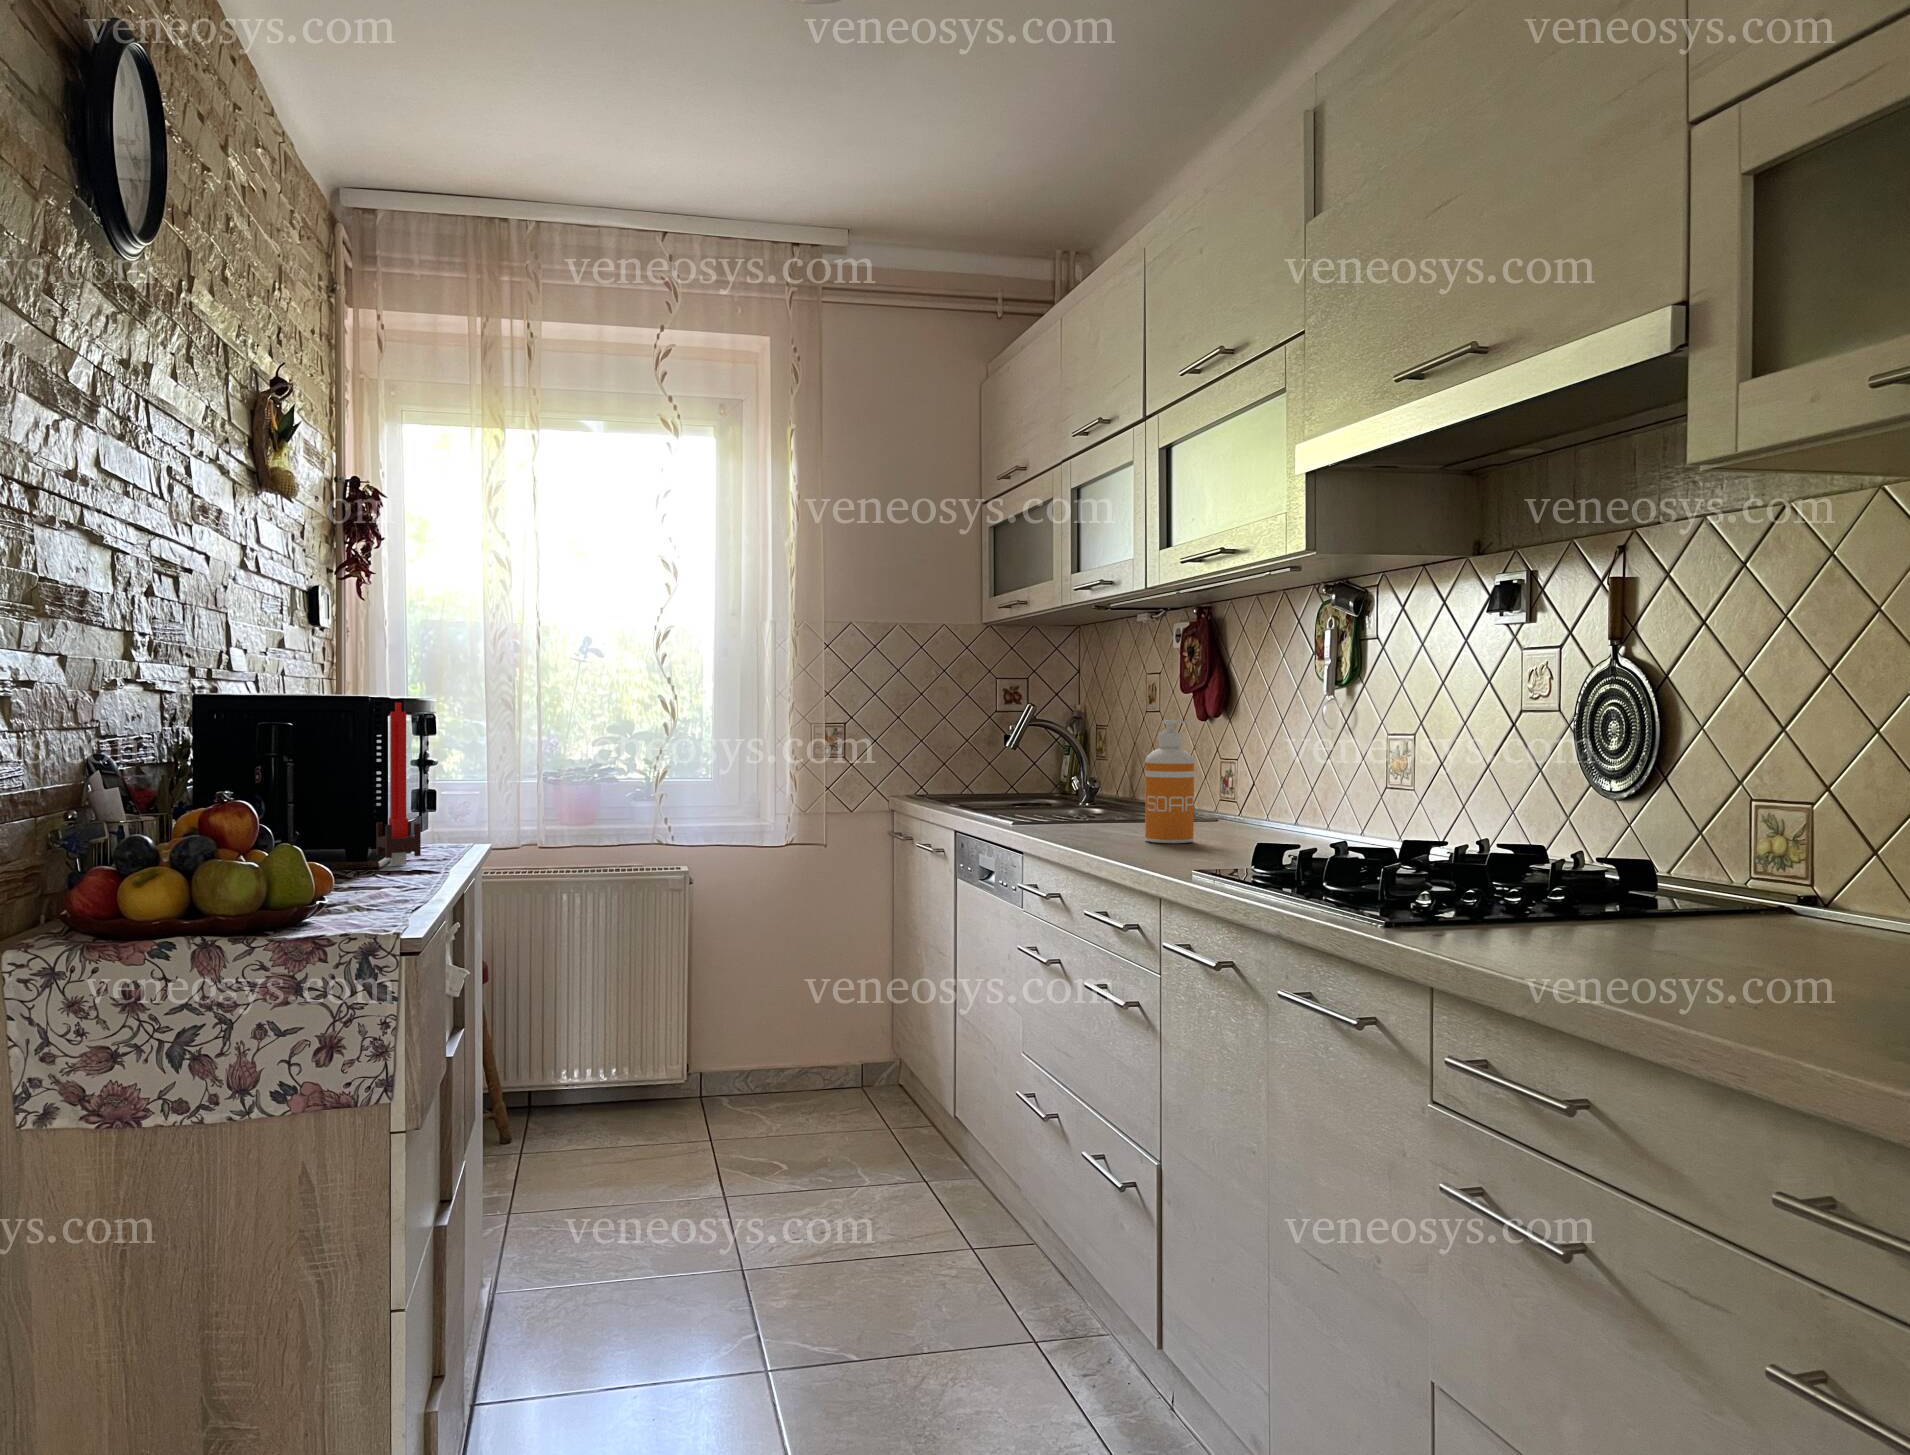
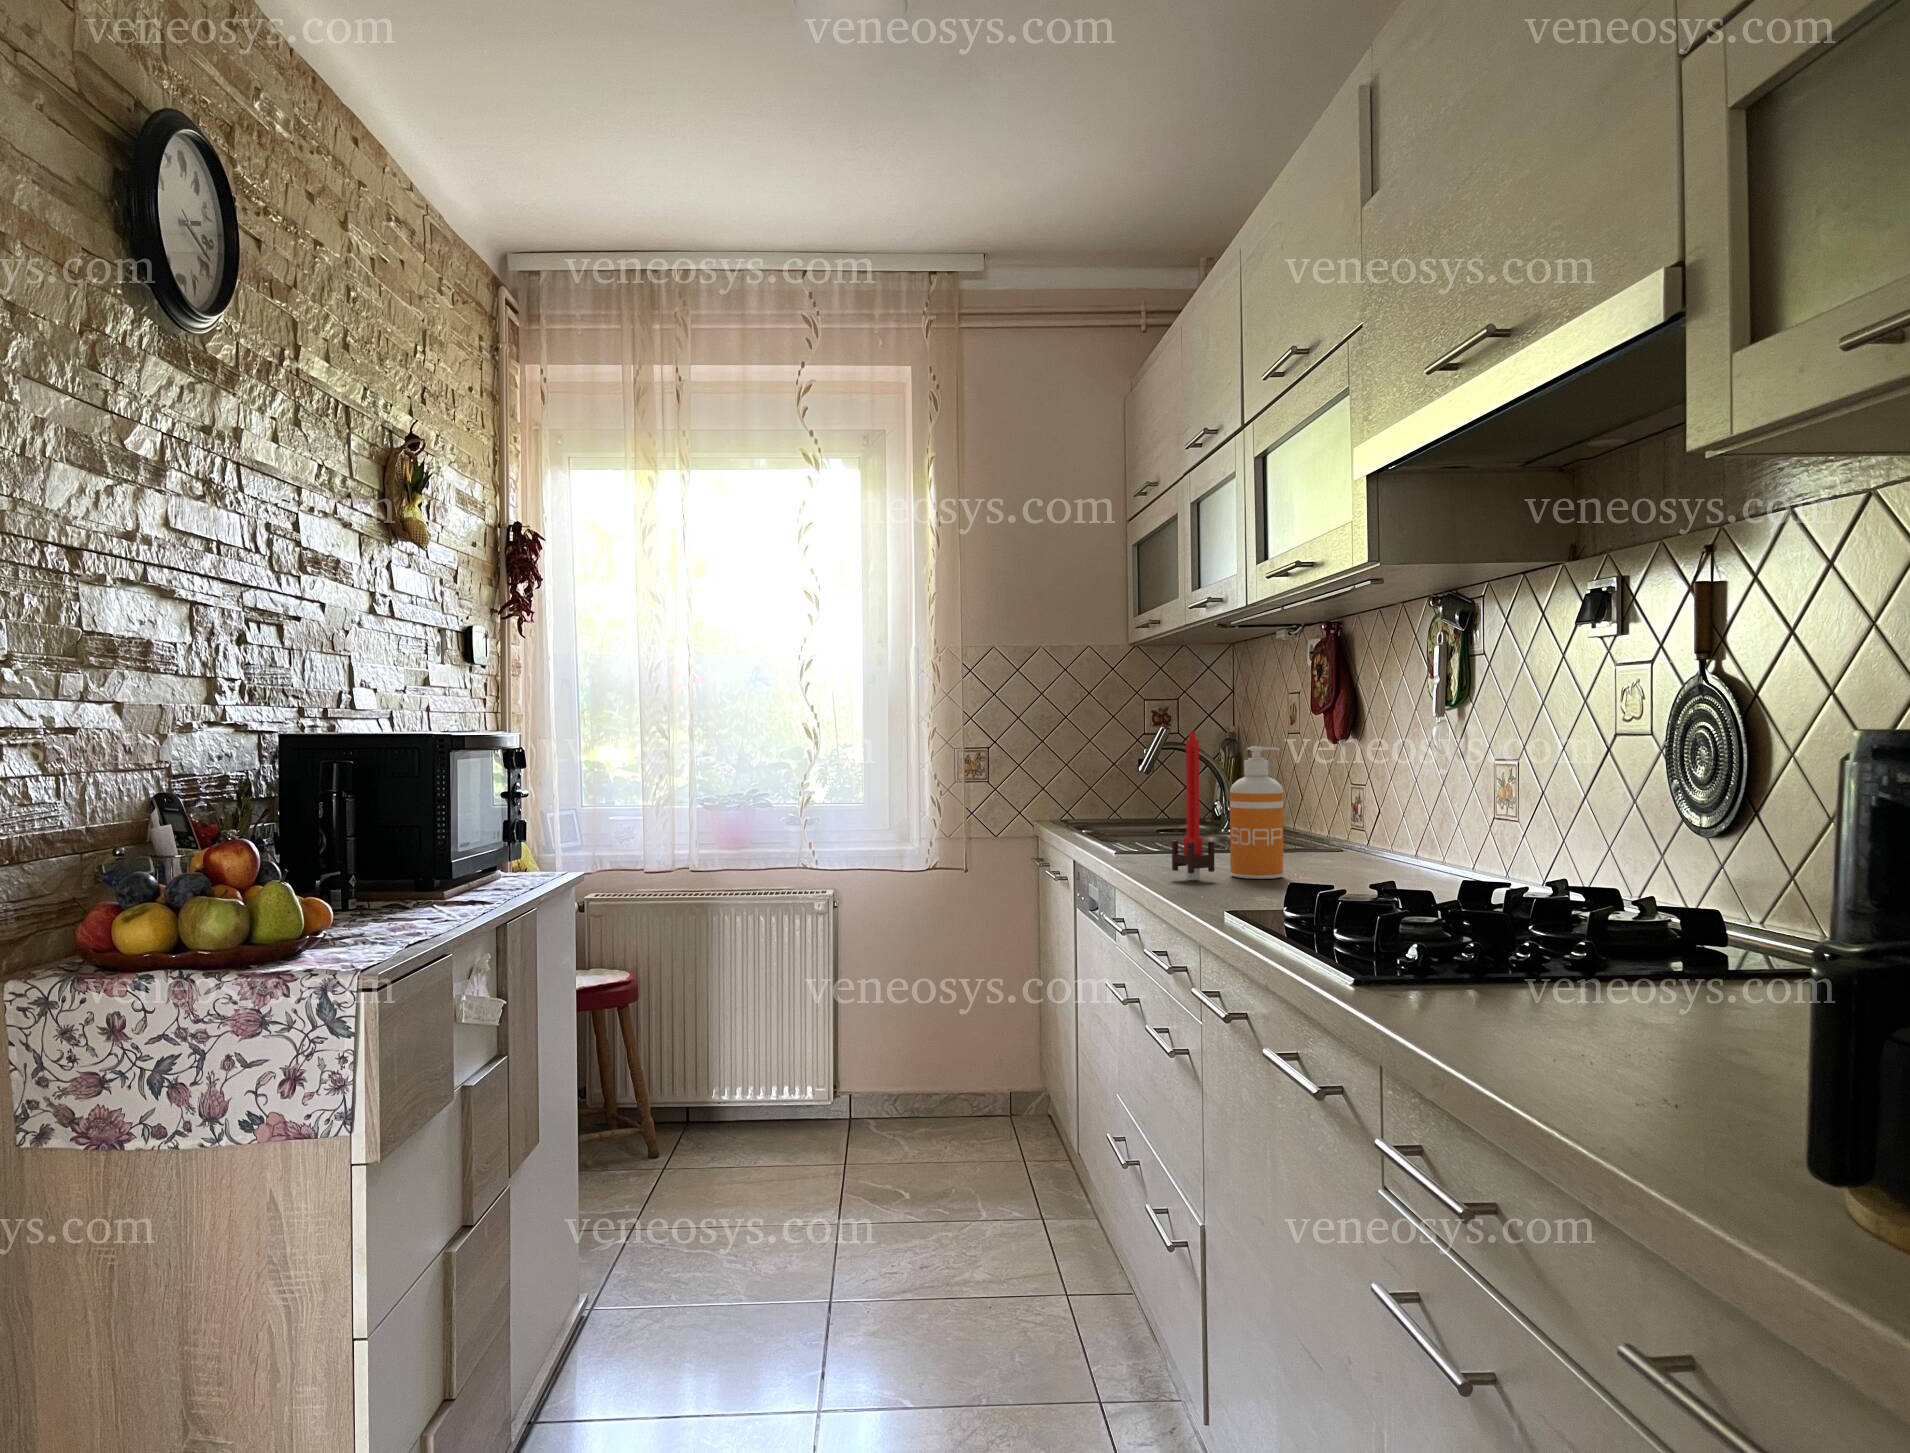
candle: present [376,702,421,866] -> present [1172,731,1214,880]

